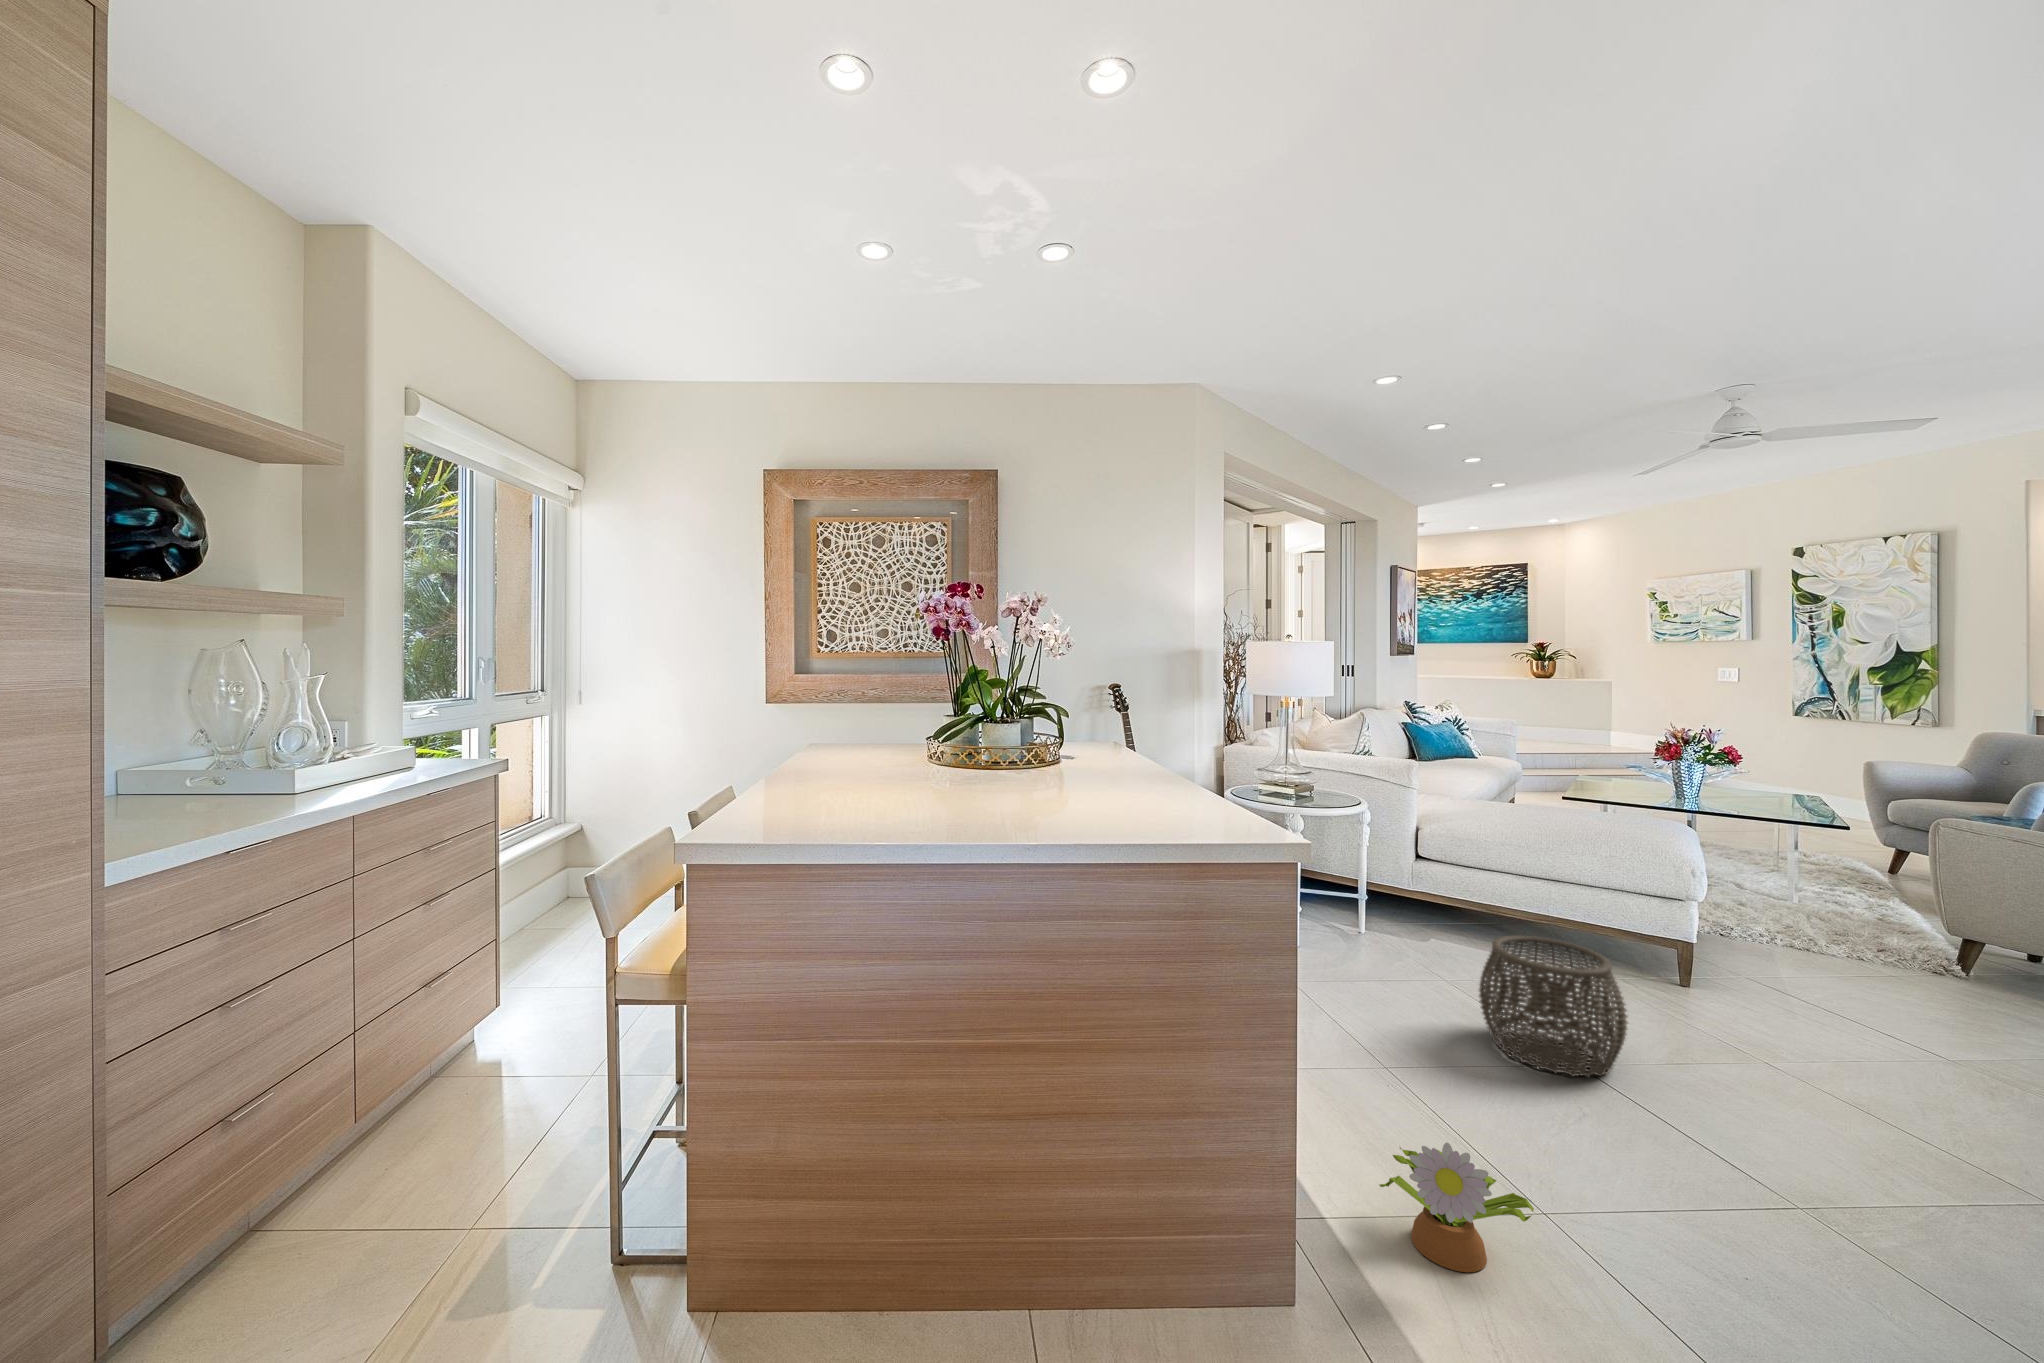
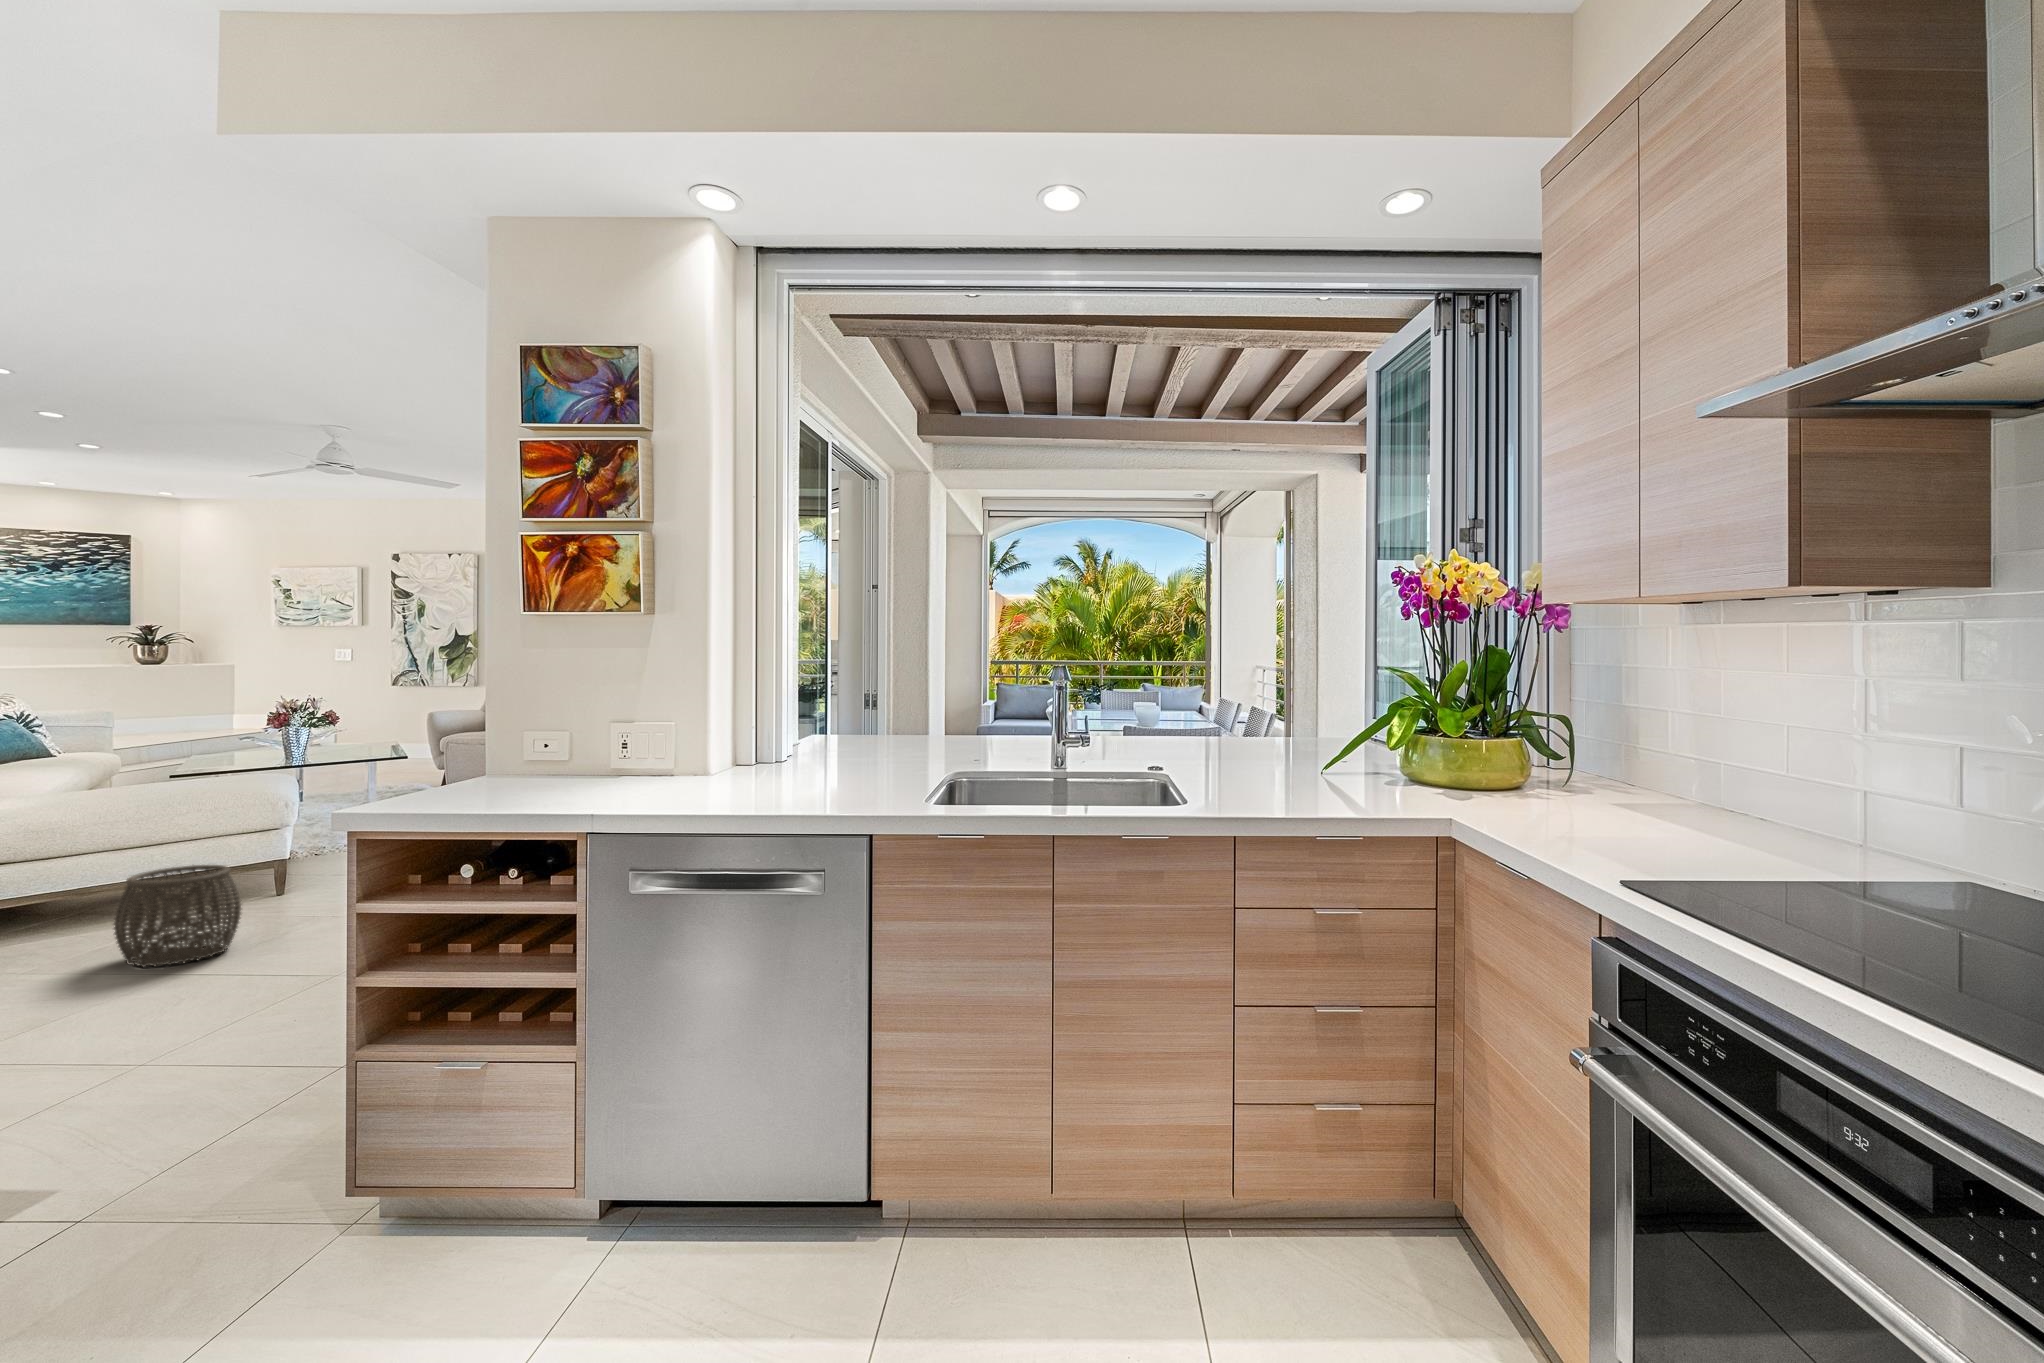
decorative plant: present [1379,1143,1534,1272] -> none [49,975,178,1070]

